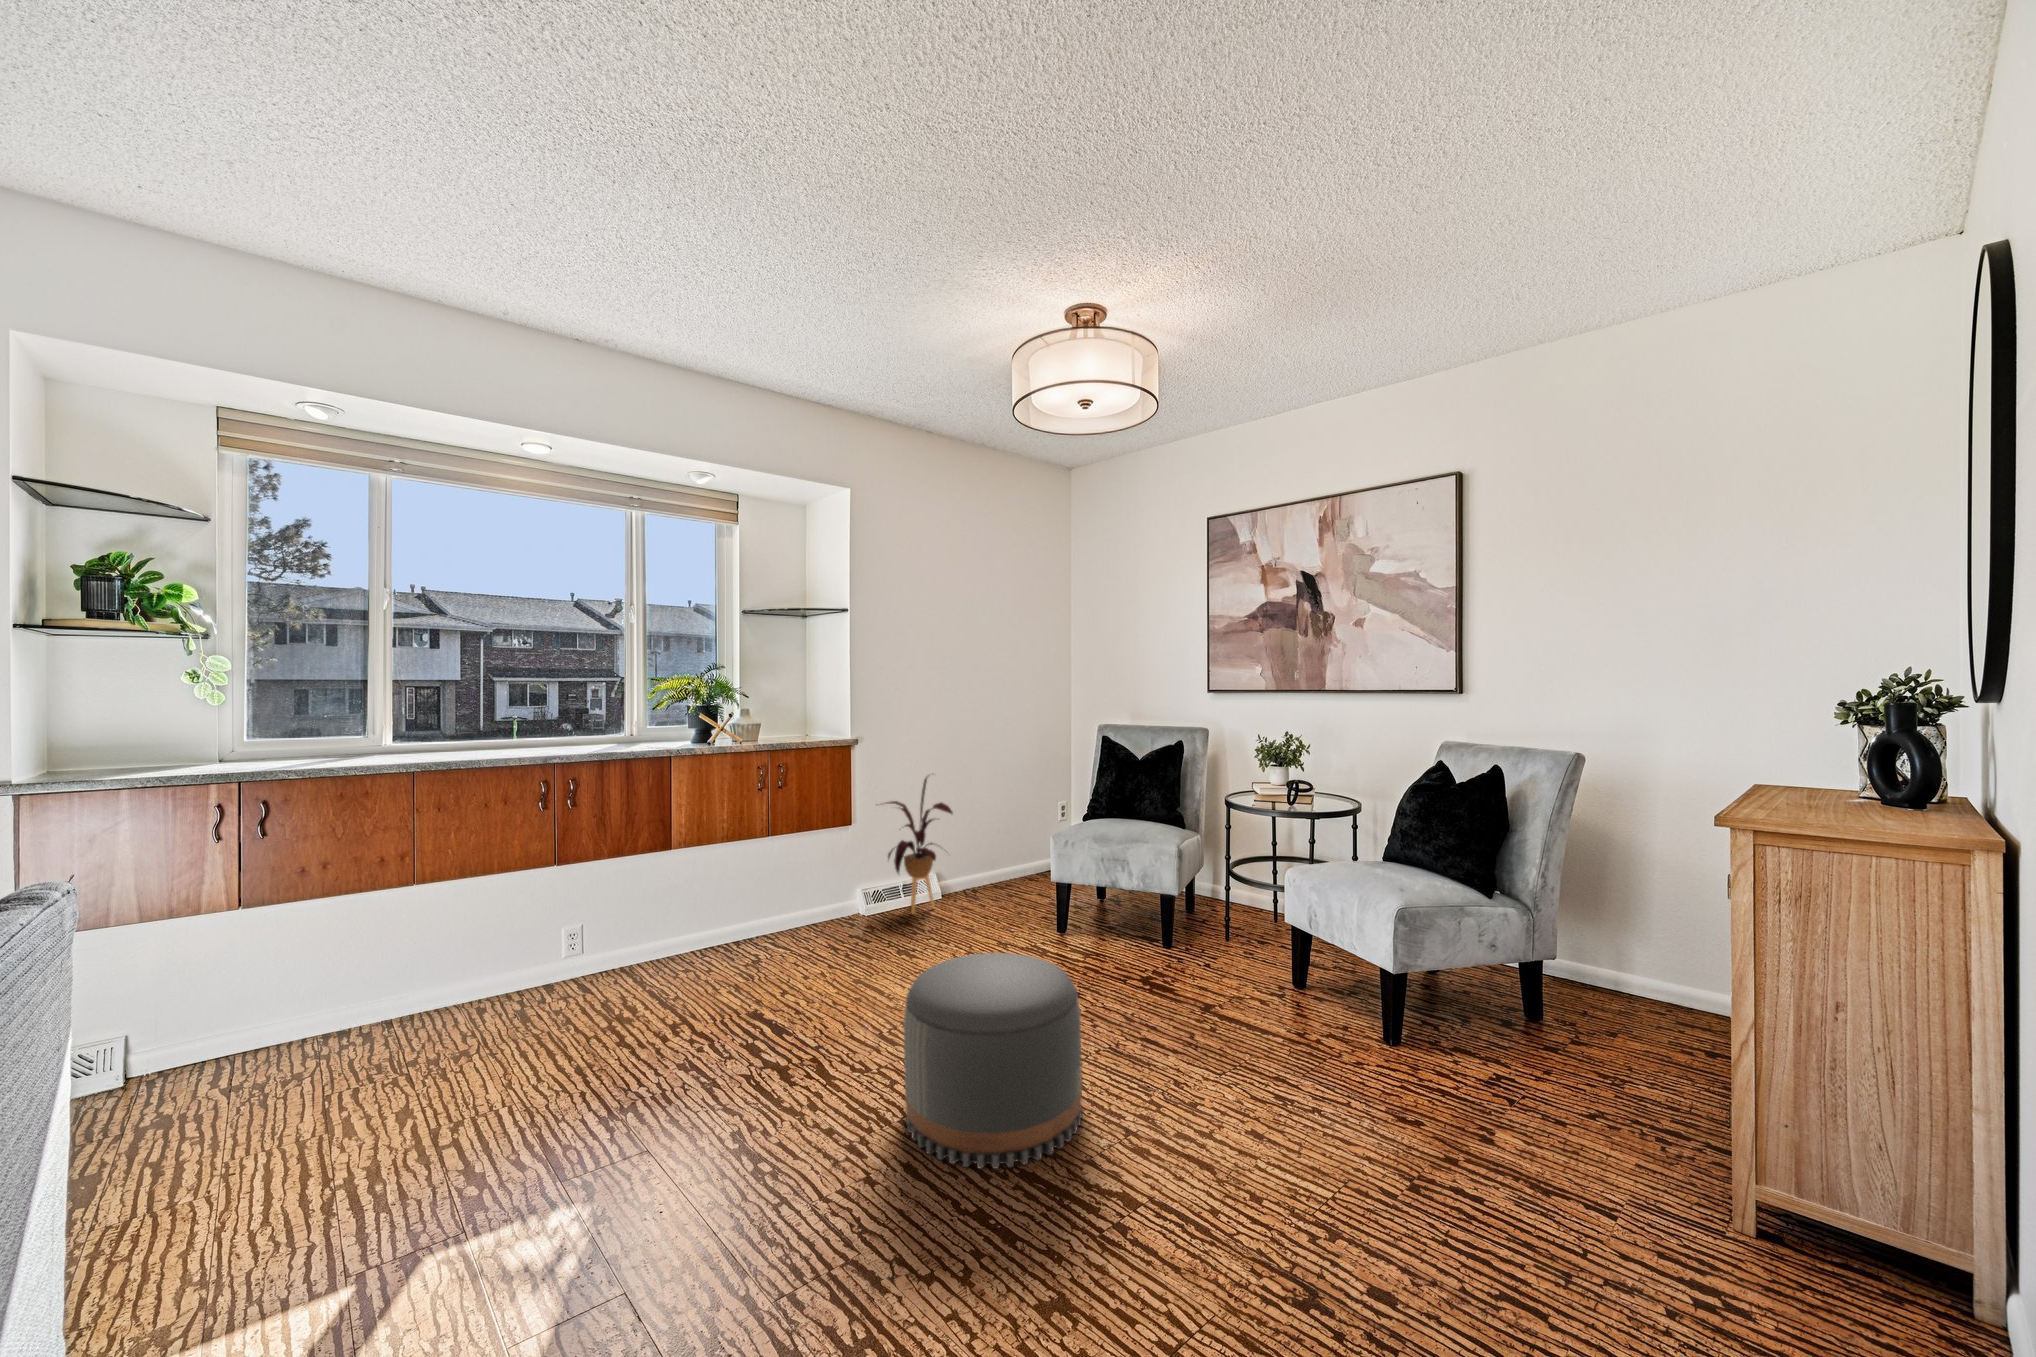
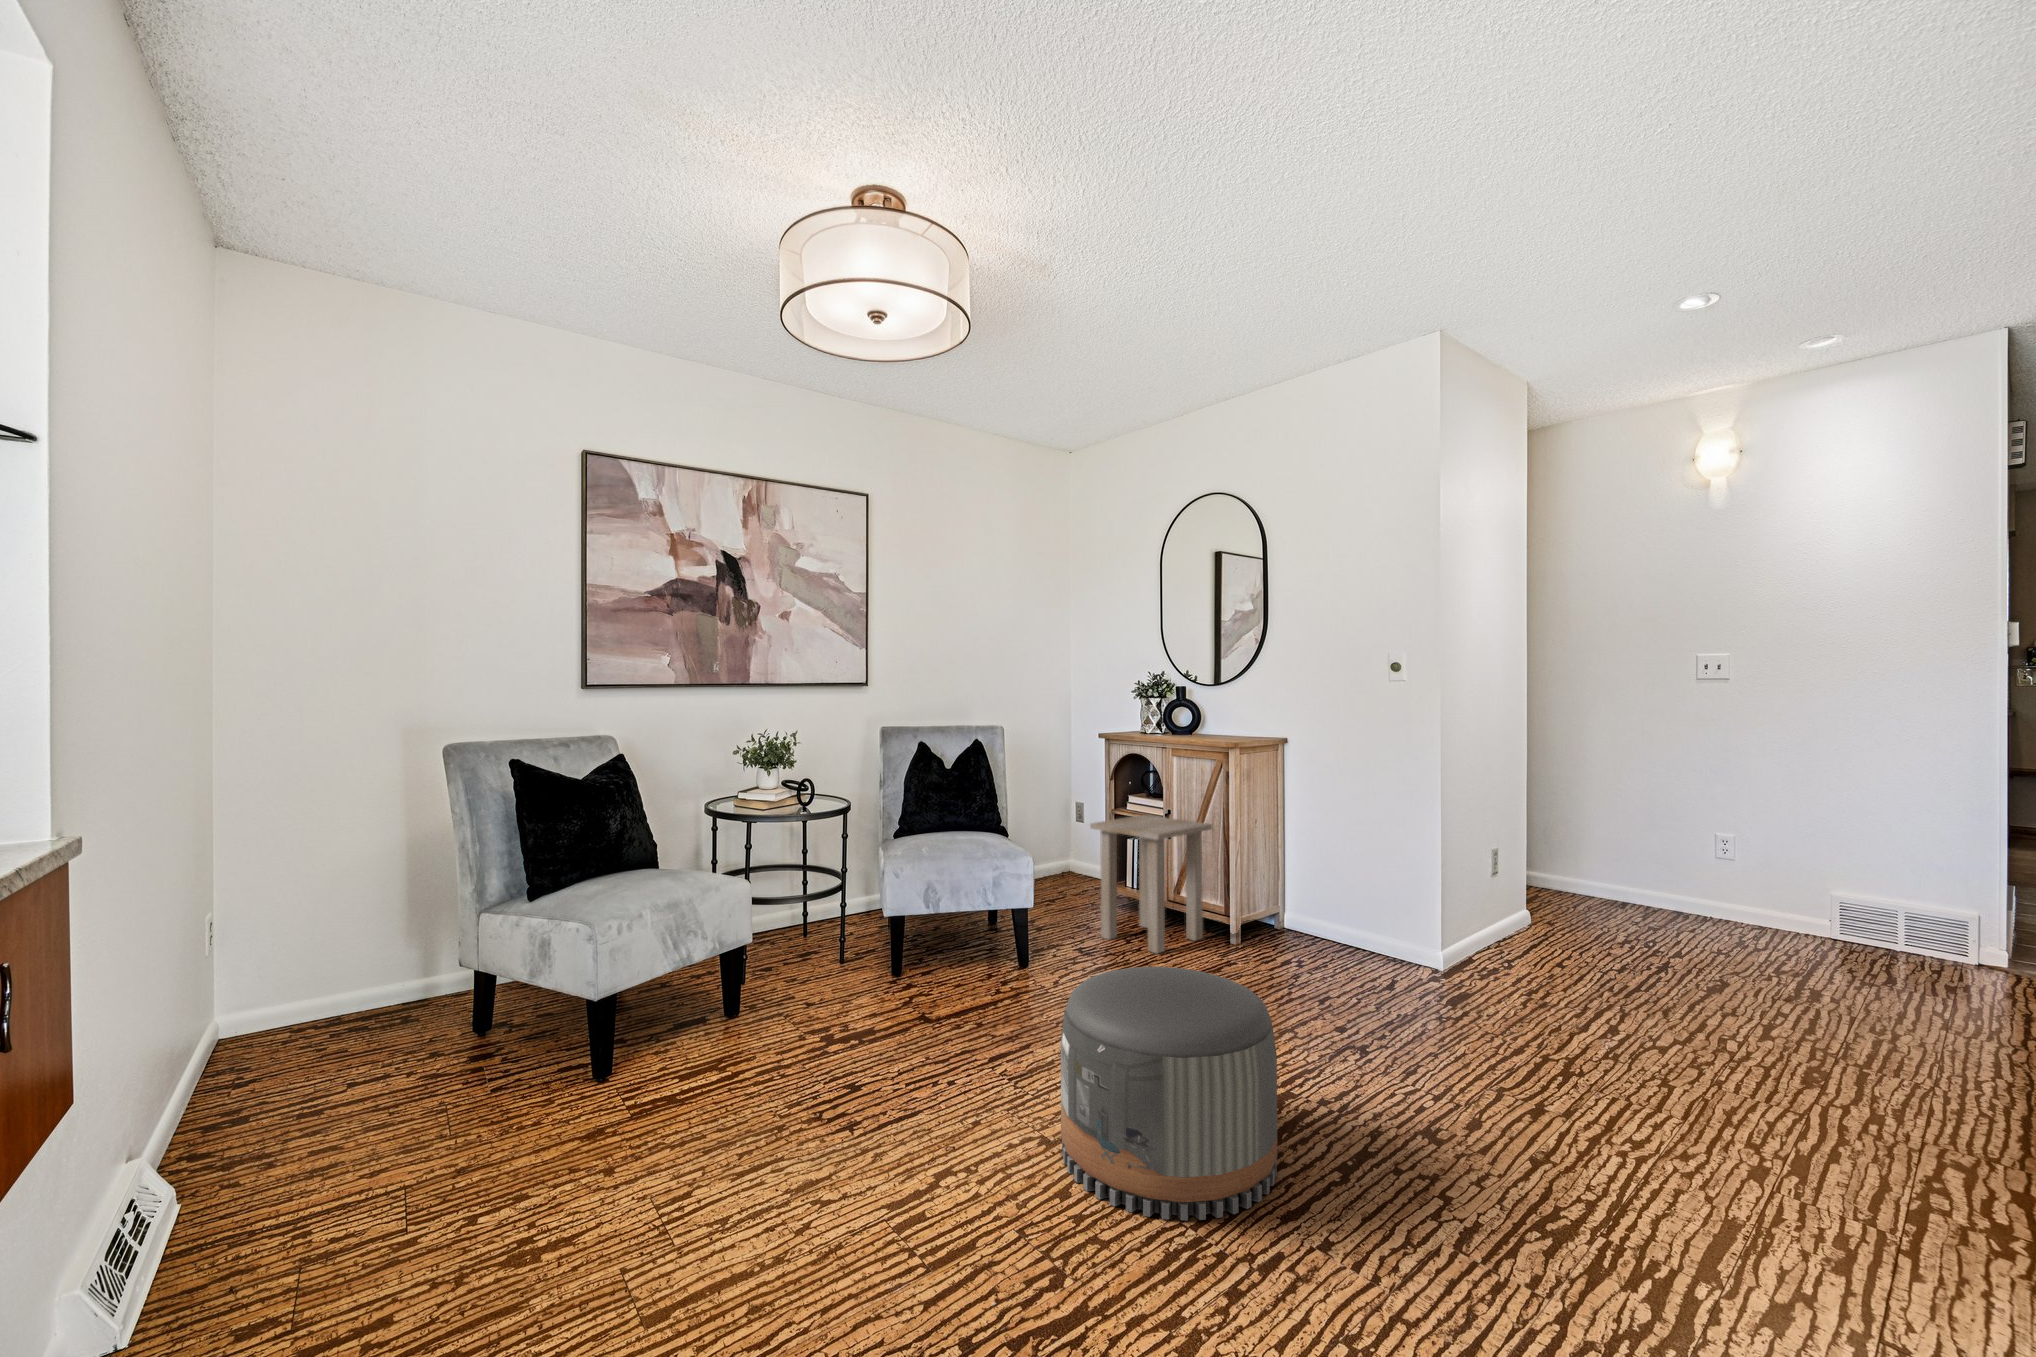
house plant: present [887,778,953,914] -> none [131,875,447,1249]
side table: none [1537,907,1733,1176] -> present [1090,815,1212,953]

